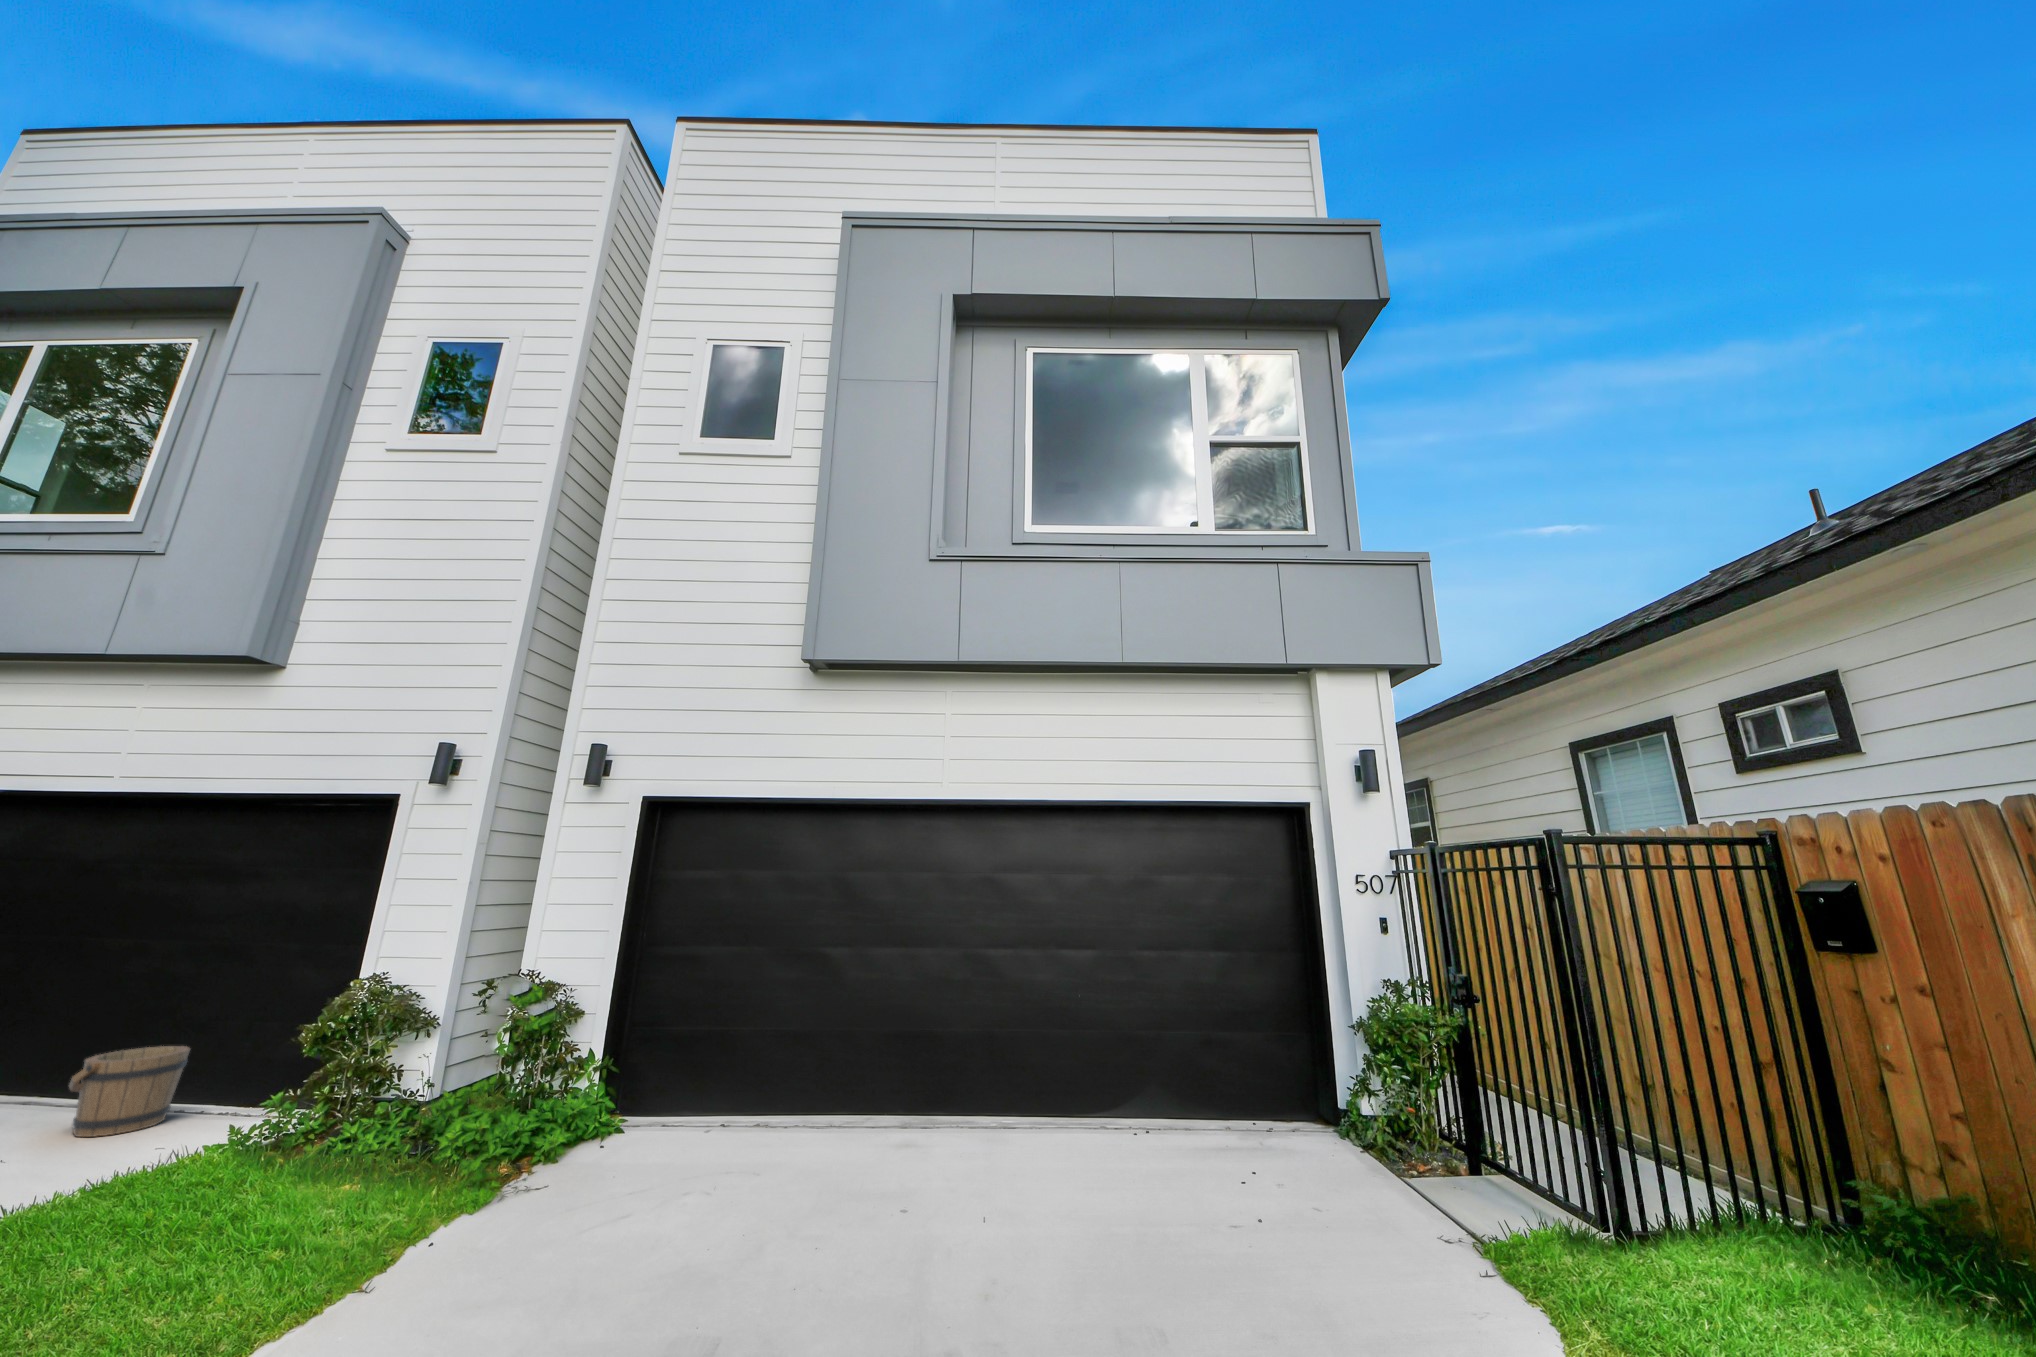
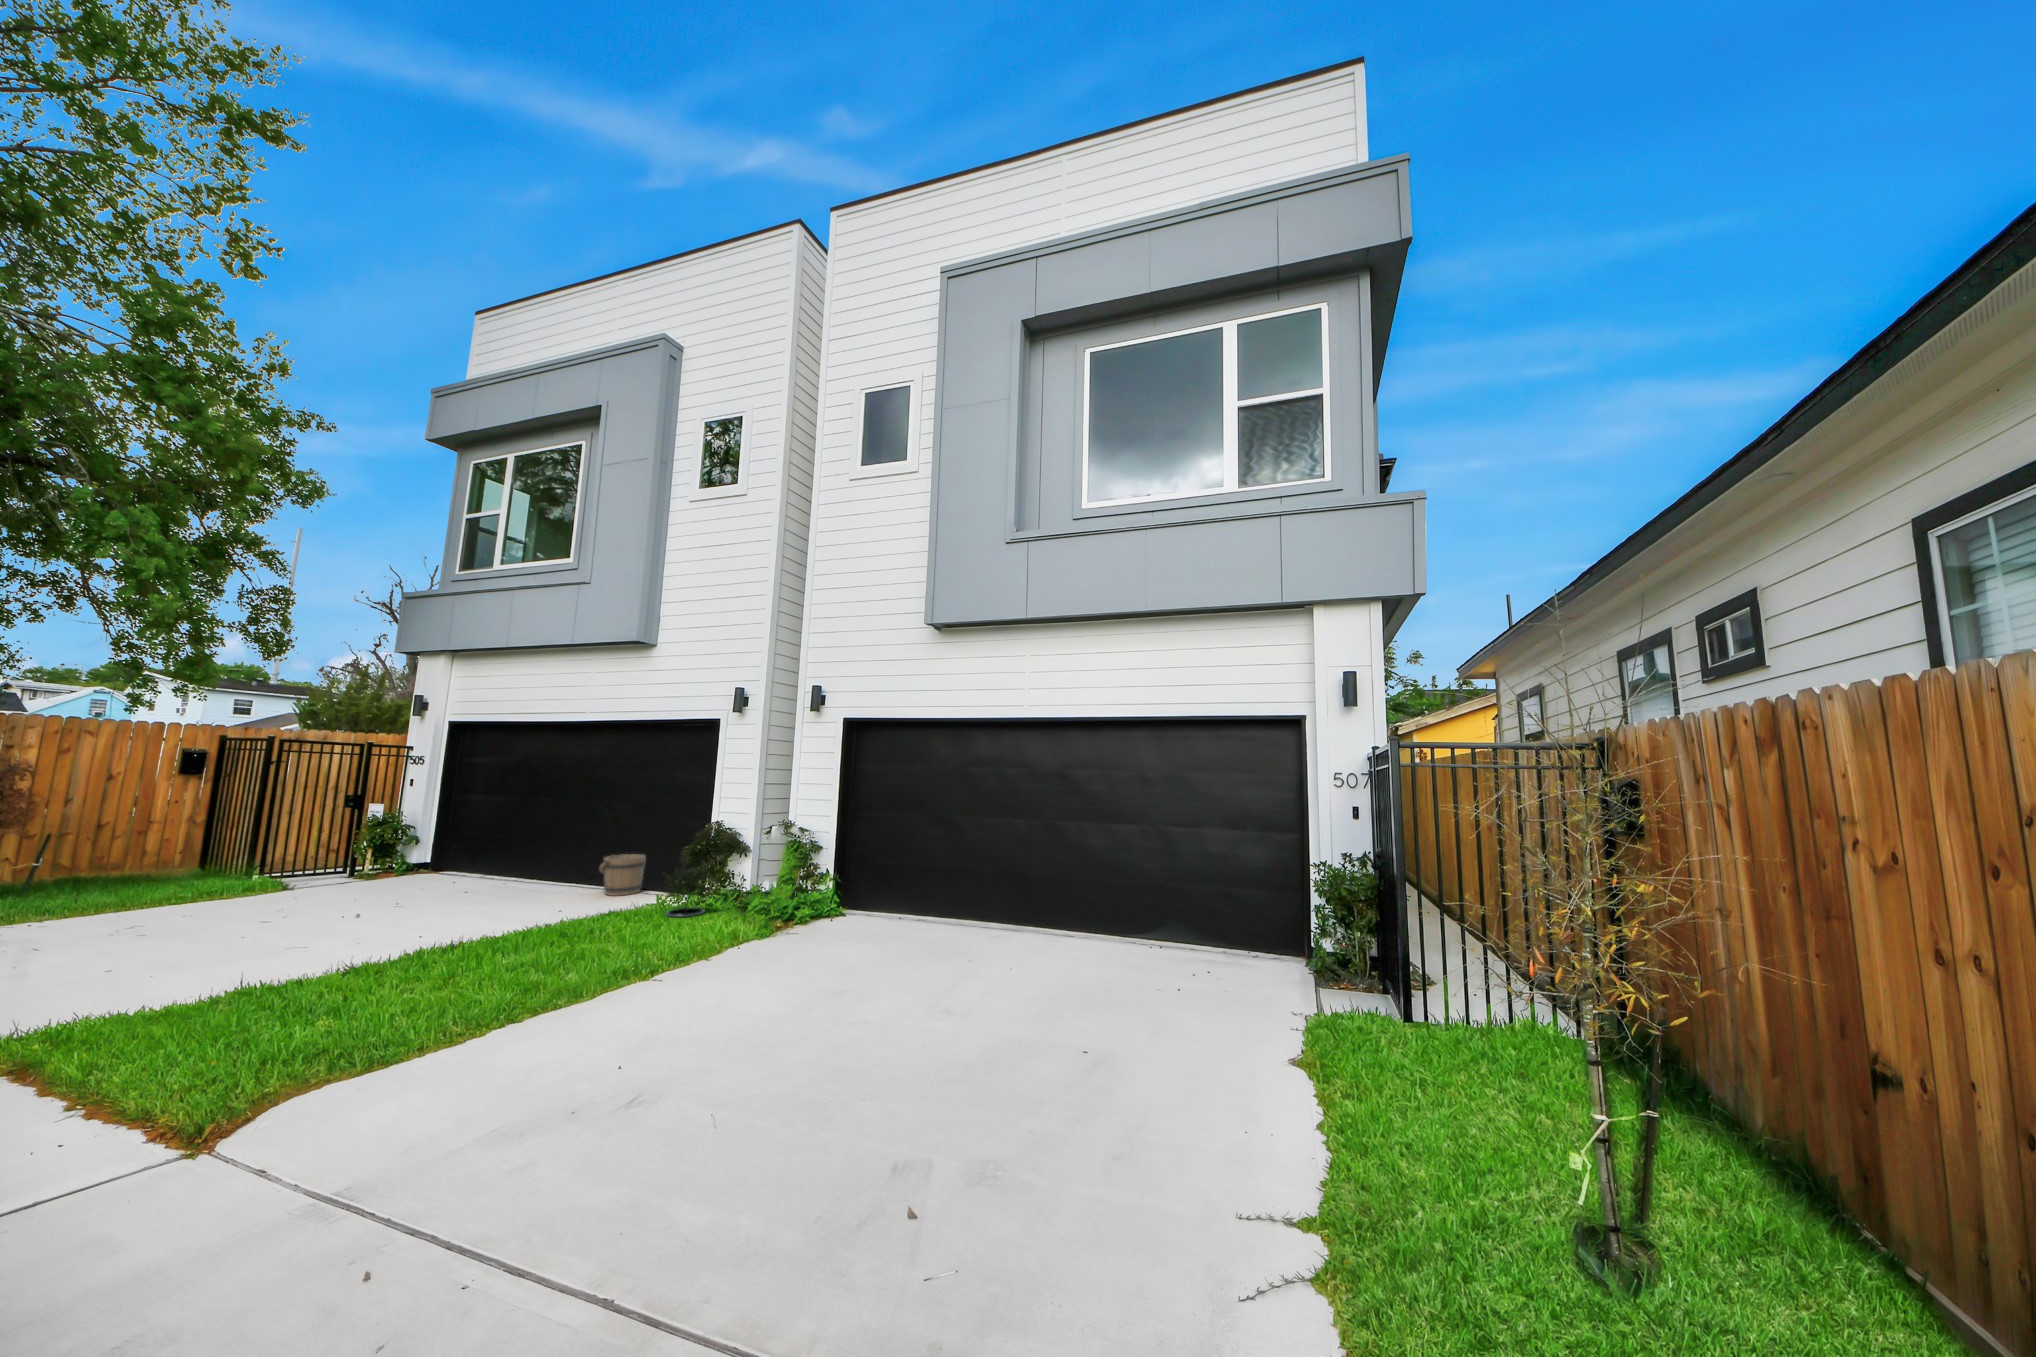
potted tree: none [235,1031,349,1173] -> present [664,850,707,917]

